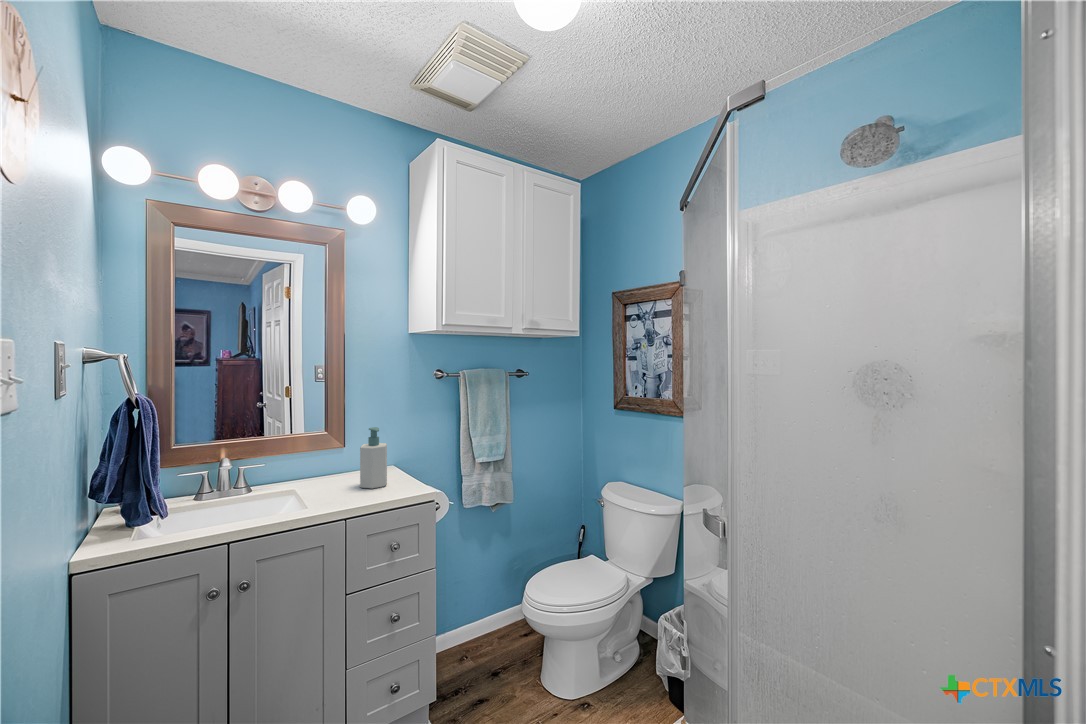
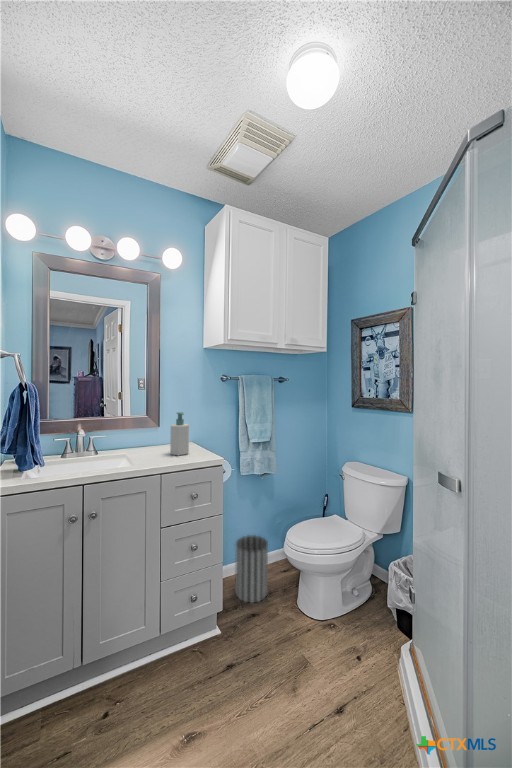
wastebasket: none [456,591,501,684] -> present [235,535,268,602]

